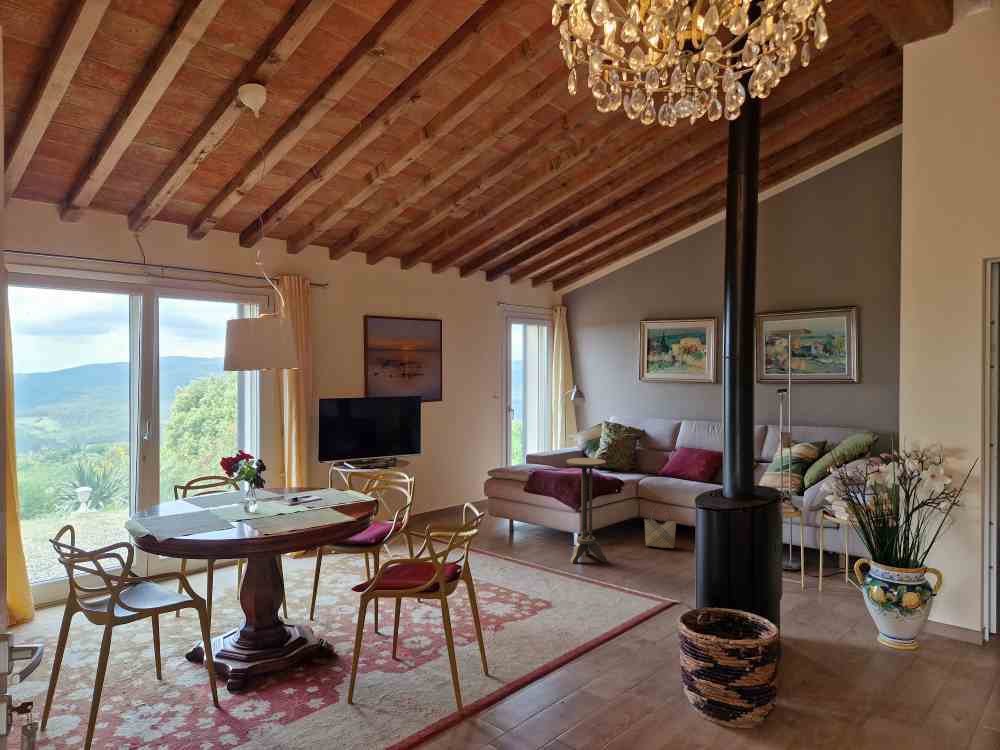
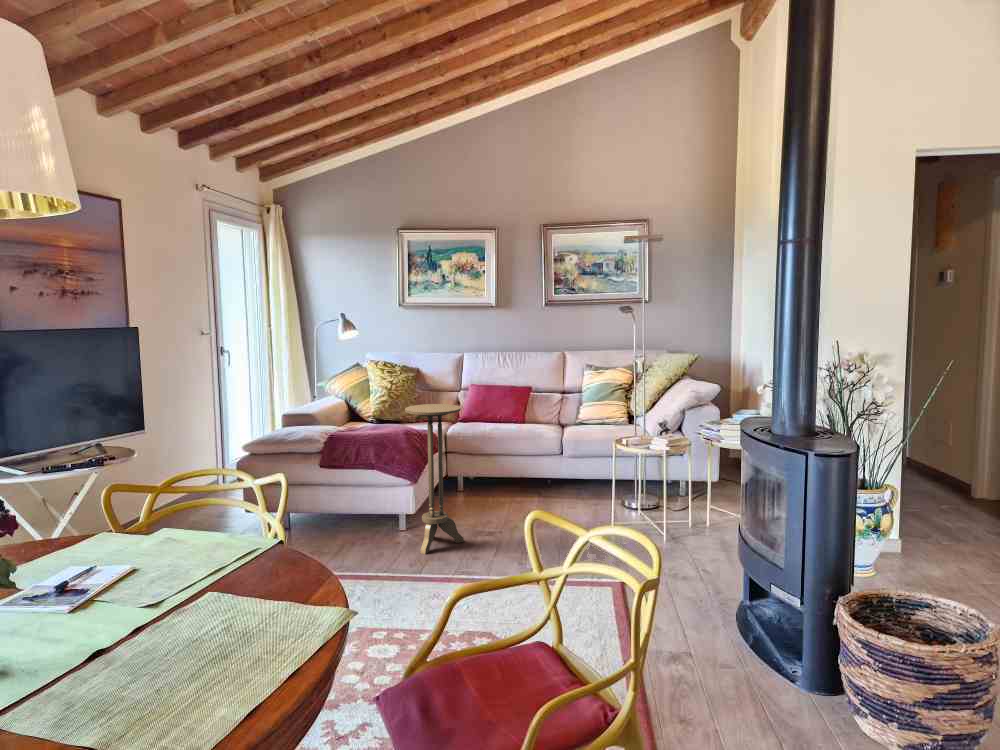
woven basket: present [644,507,676,548] -> none [474,454,512,510]

